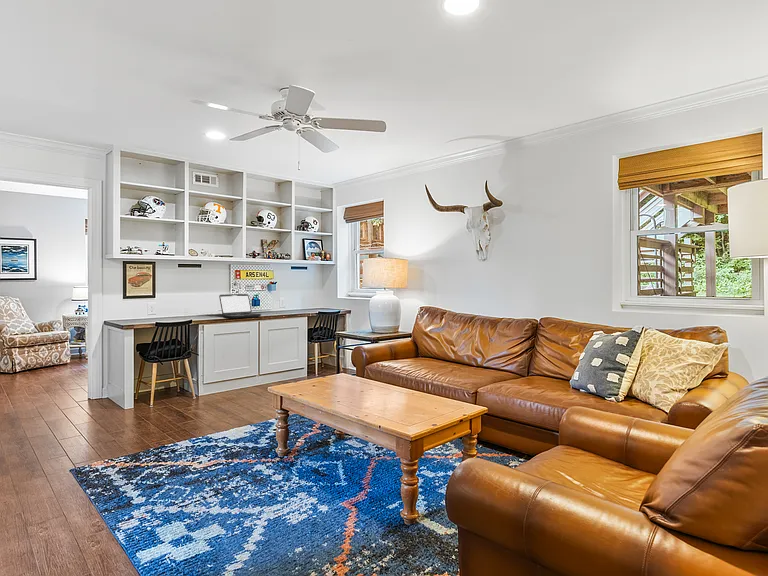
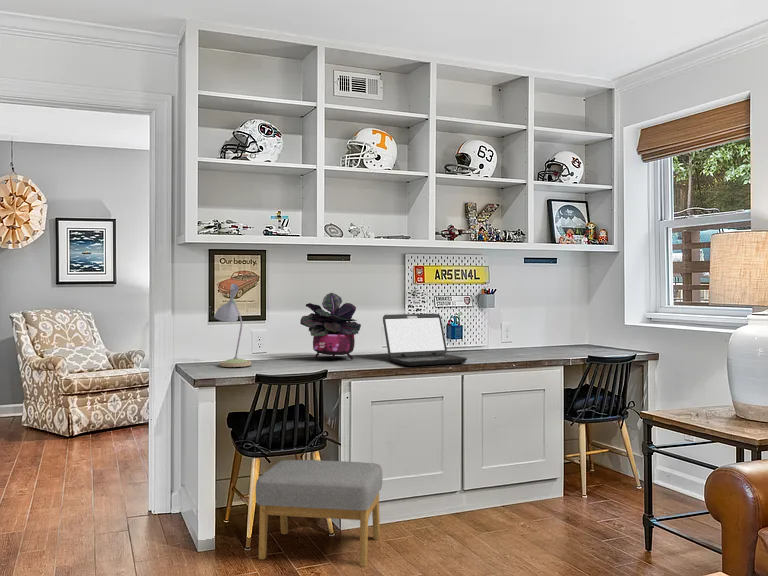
desk lamp: none [129,279,151,321] -> present [214,284,251,367]
potted plant: none [176,284,208,317] -> present [300,293,361,359]
footstool: none [157,363,220,408] -> present [256,460,382,566]

